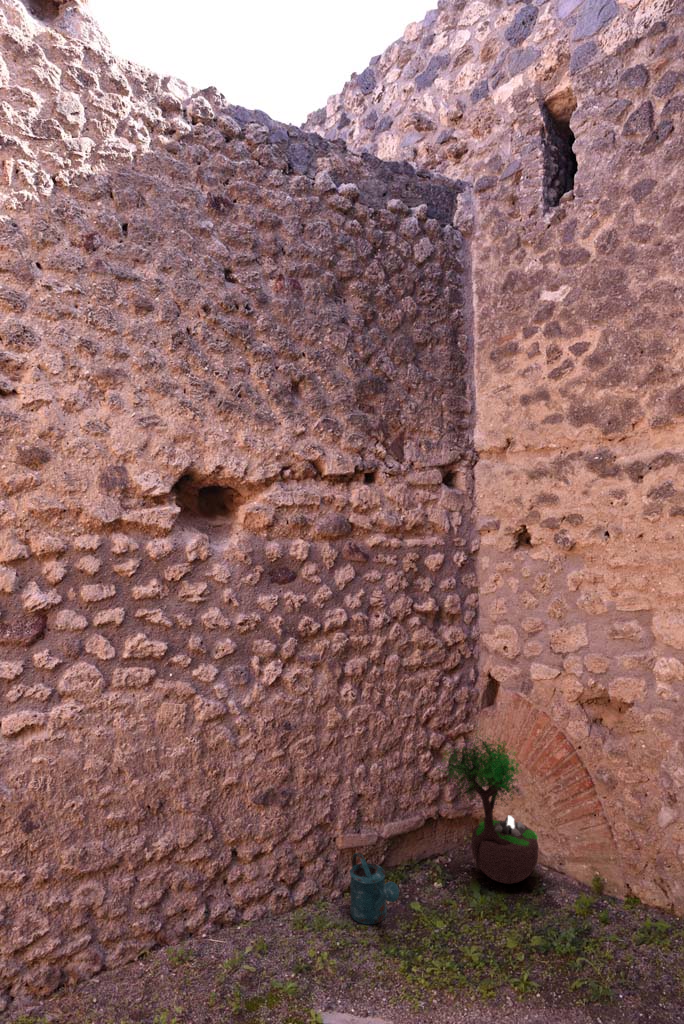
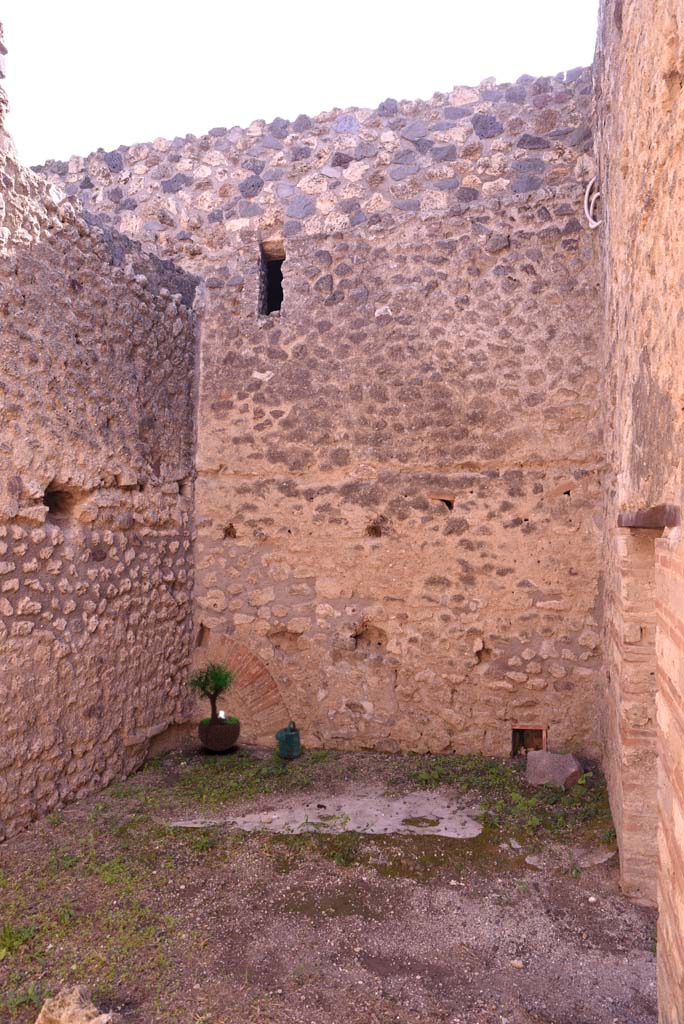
watering can: present [350,852,399,924] -> present [275,721,301,758]

